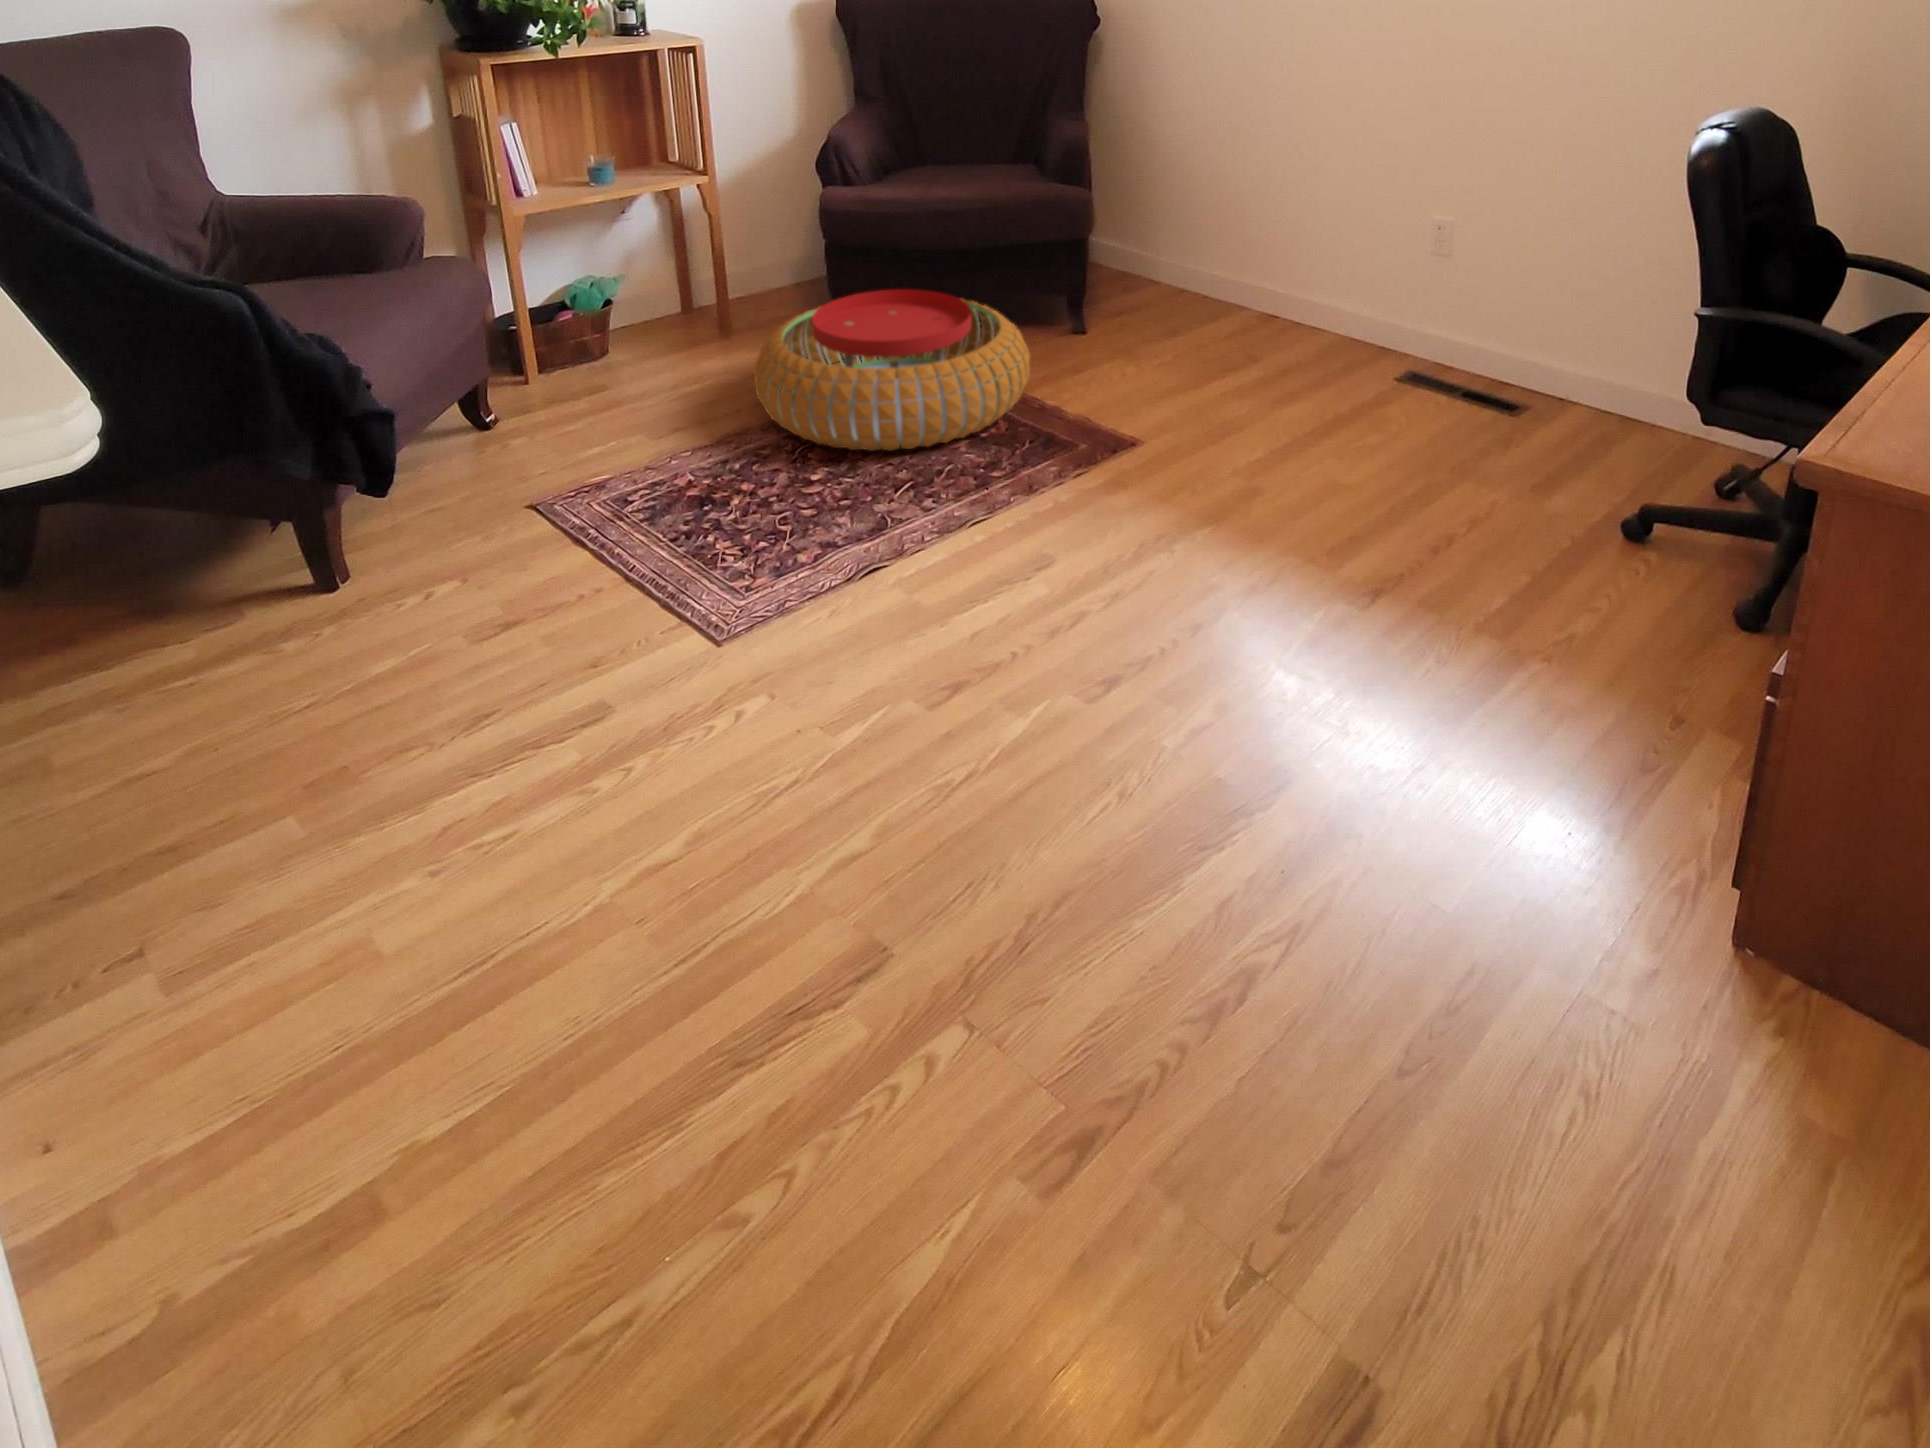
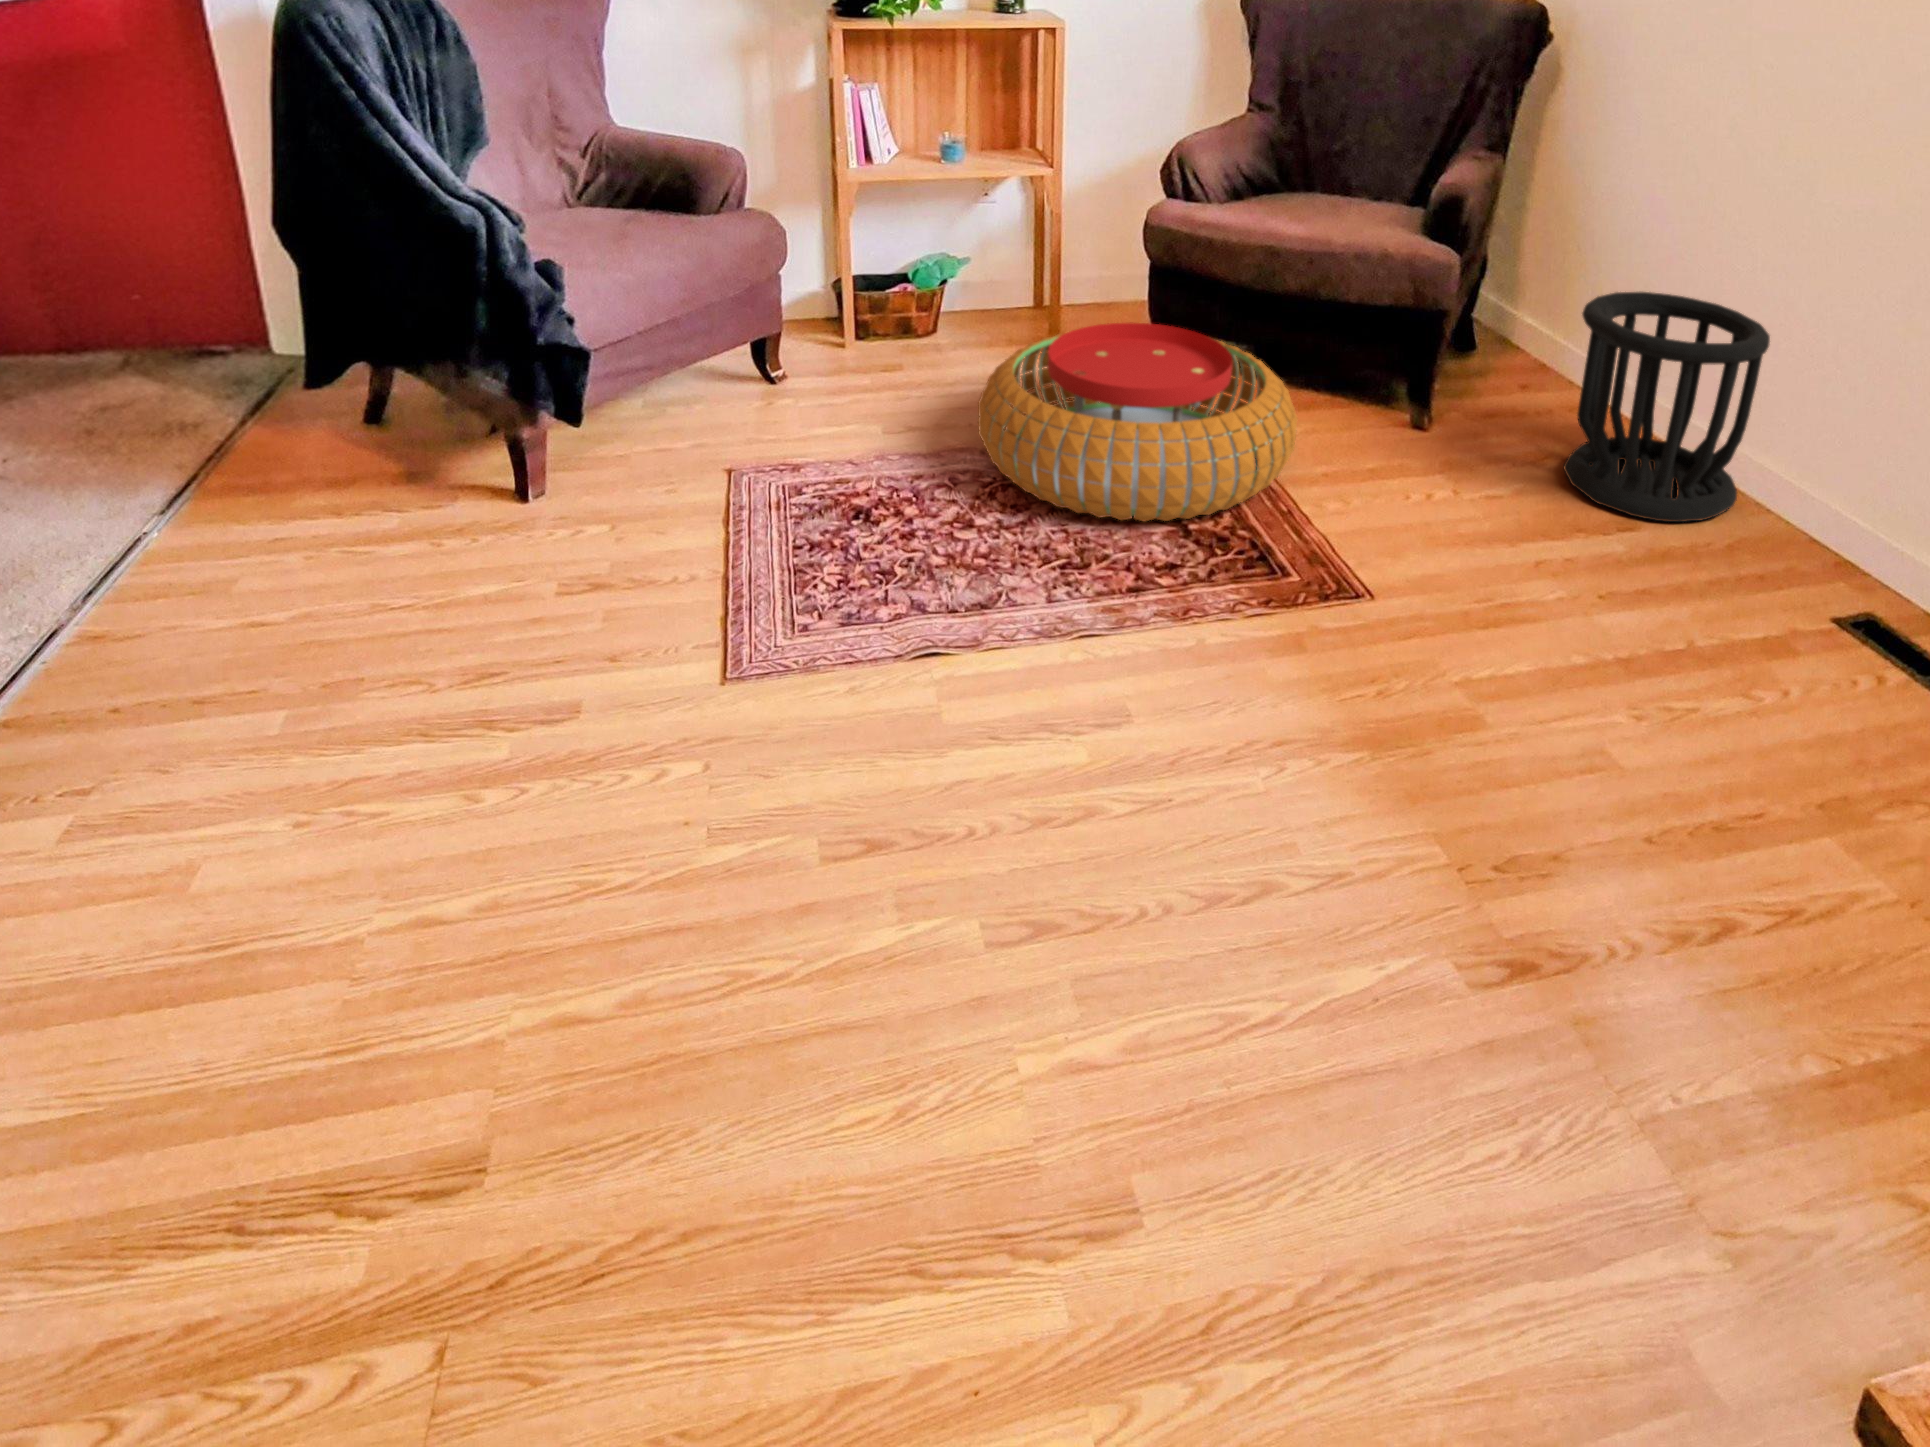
wastebasket: none [1194,198,1316,354] -> present [1564,292,1770,522]

